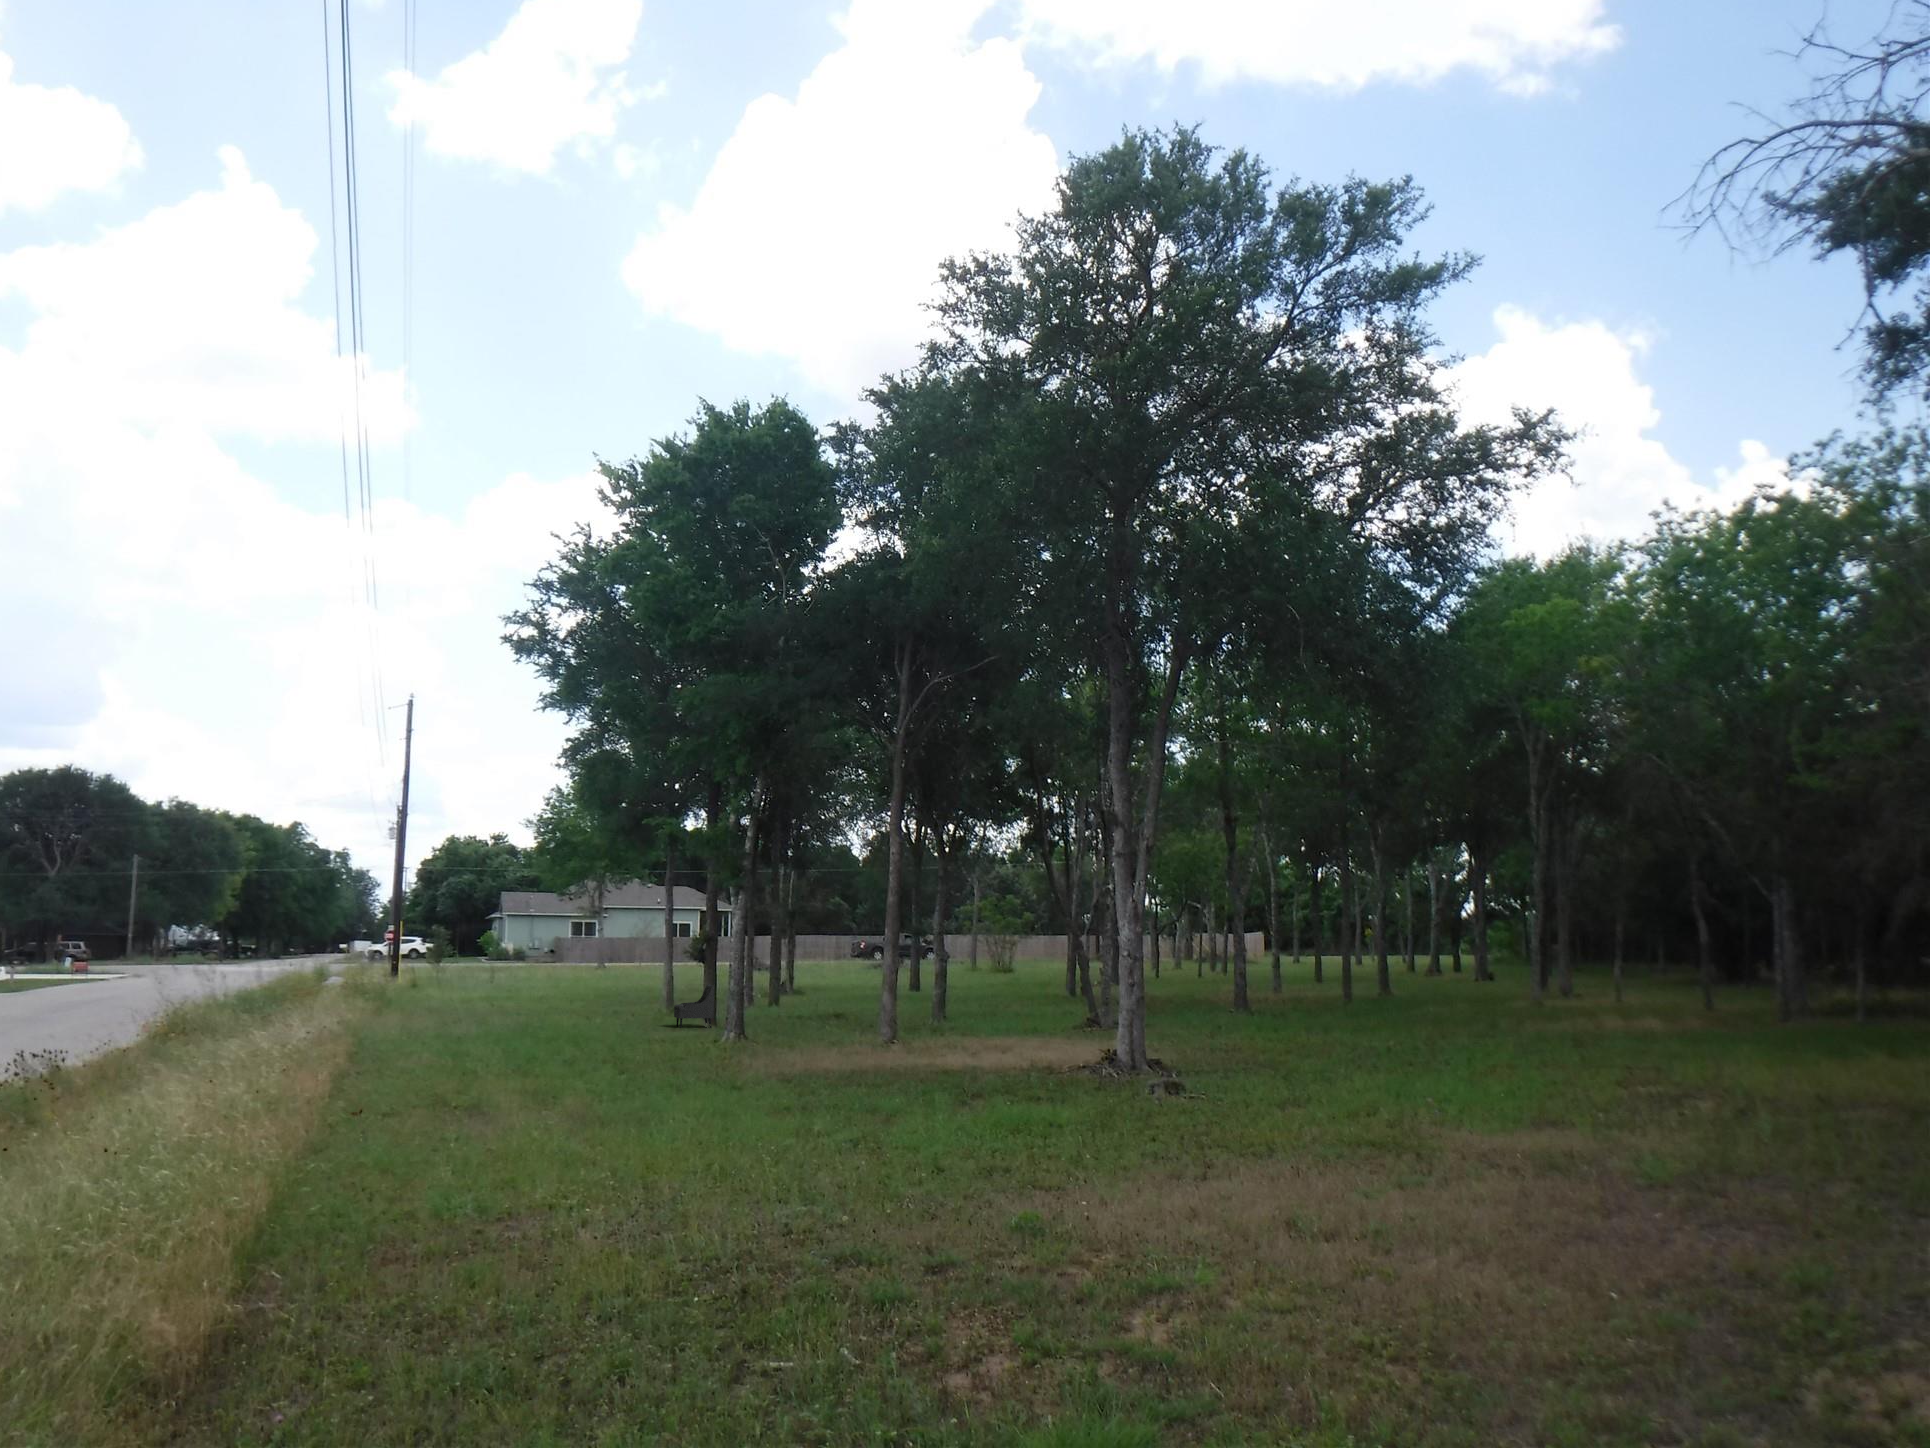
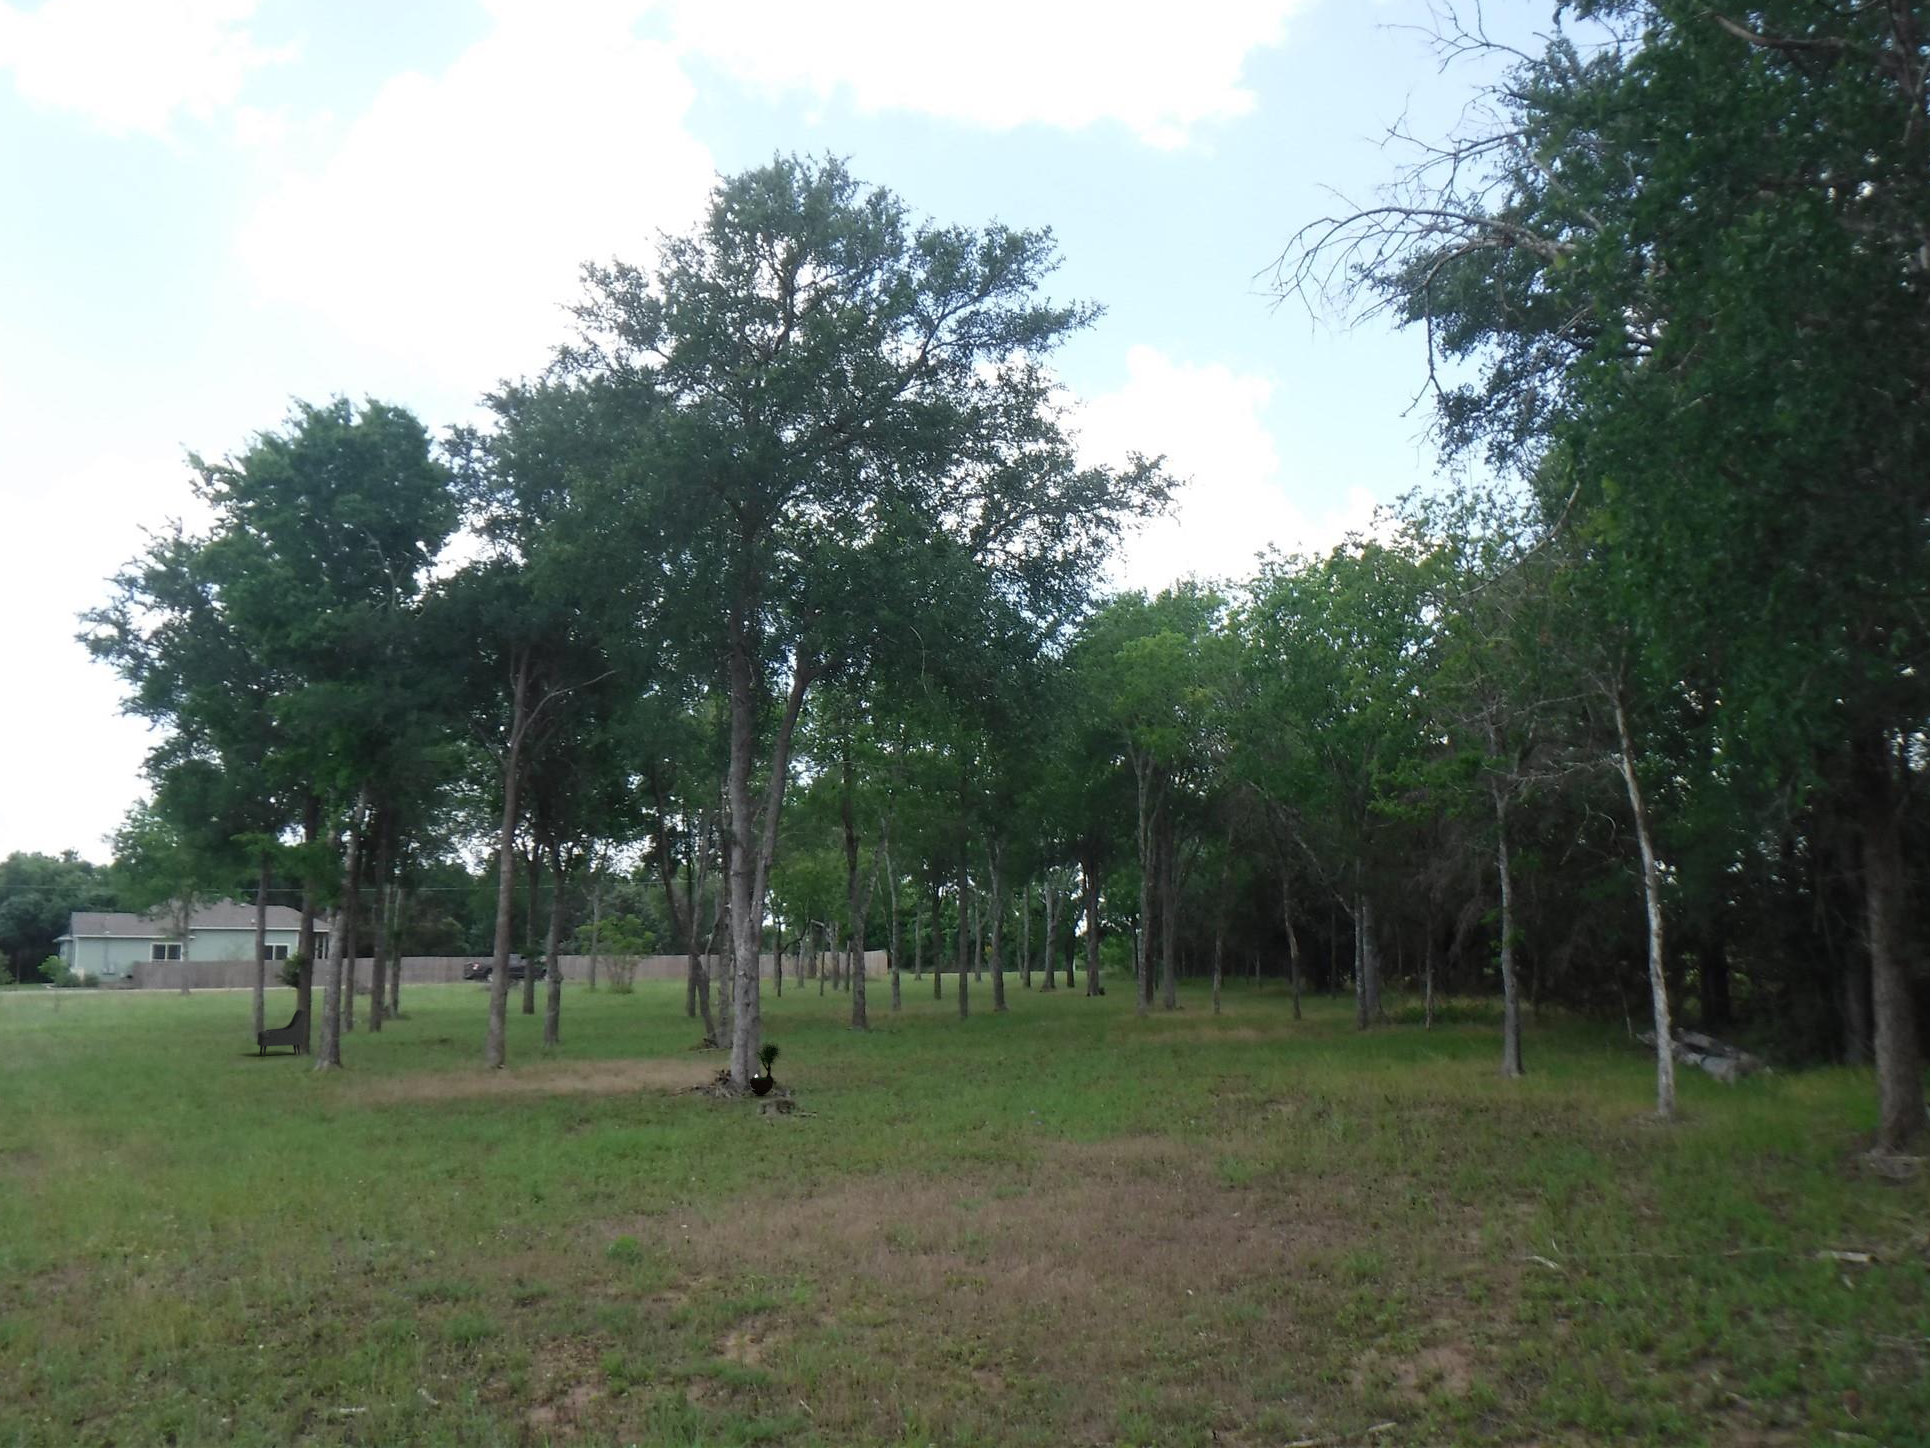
potted tree: none [1134,1021,1165,1076] -> present [750,1044,780,1095]

